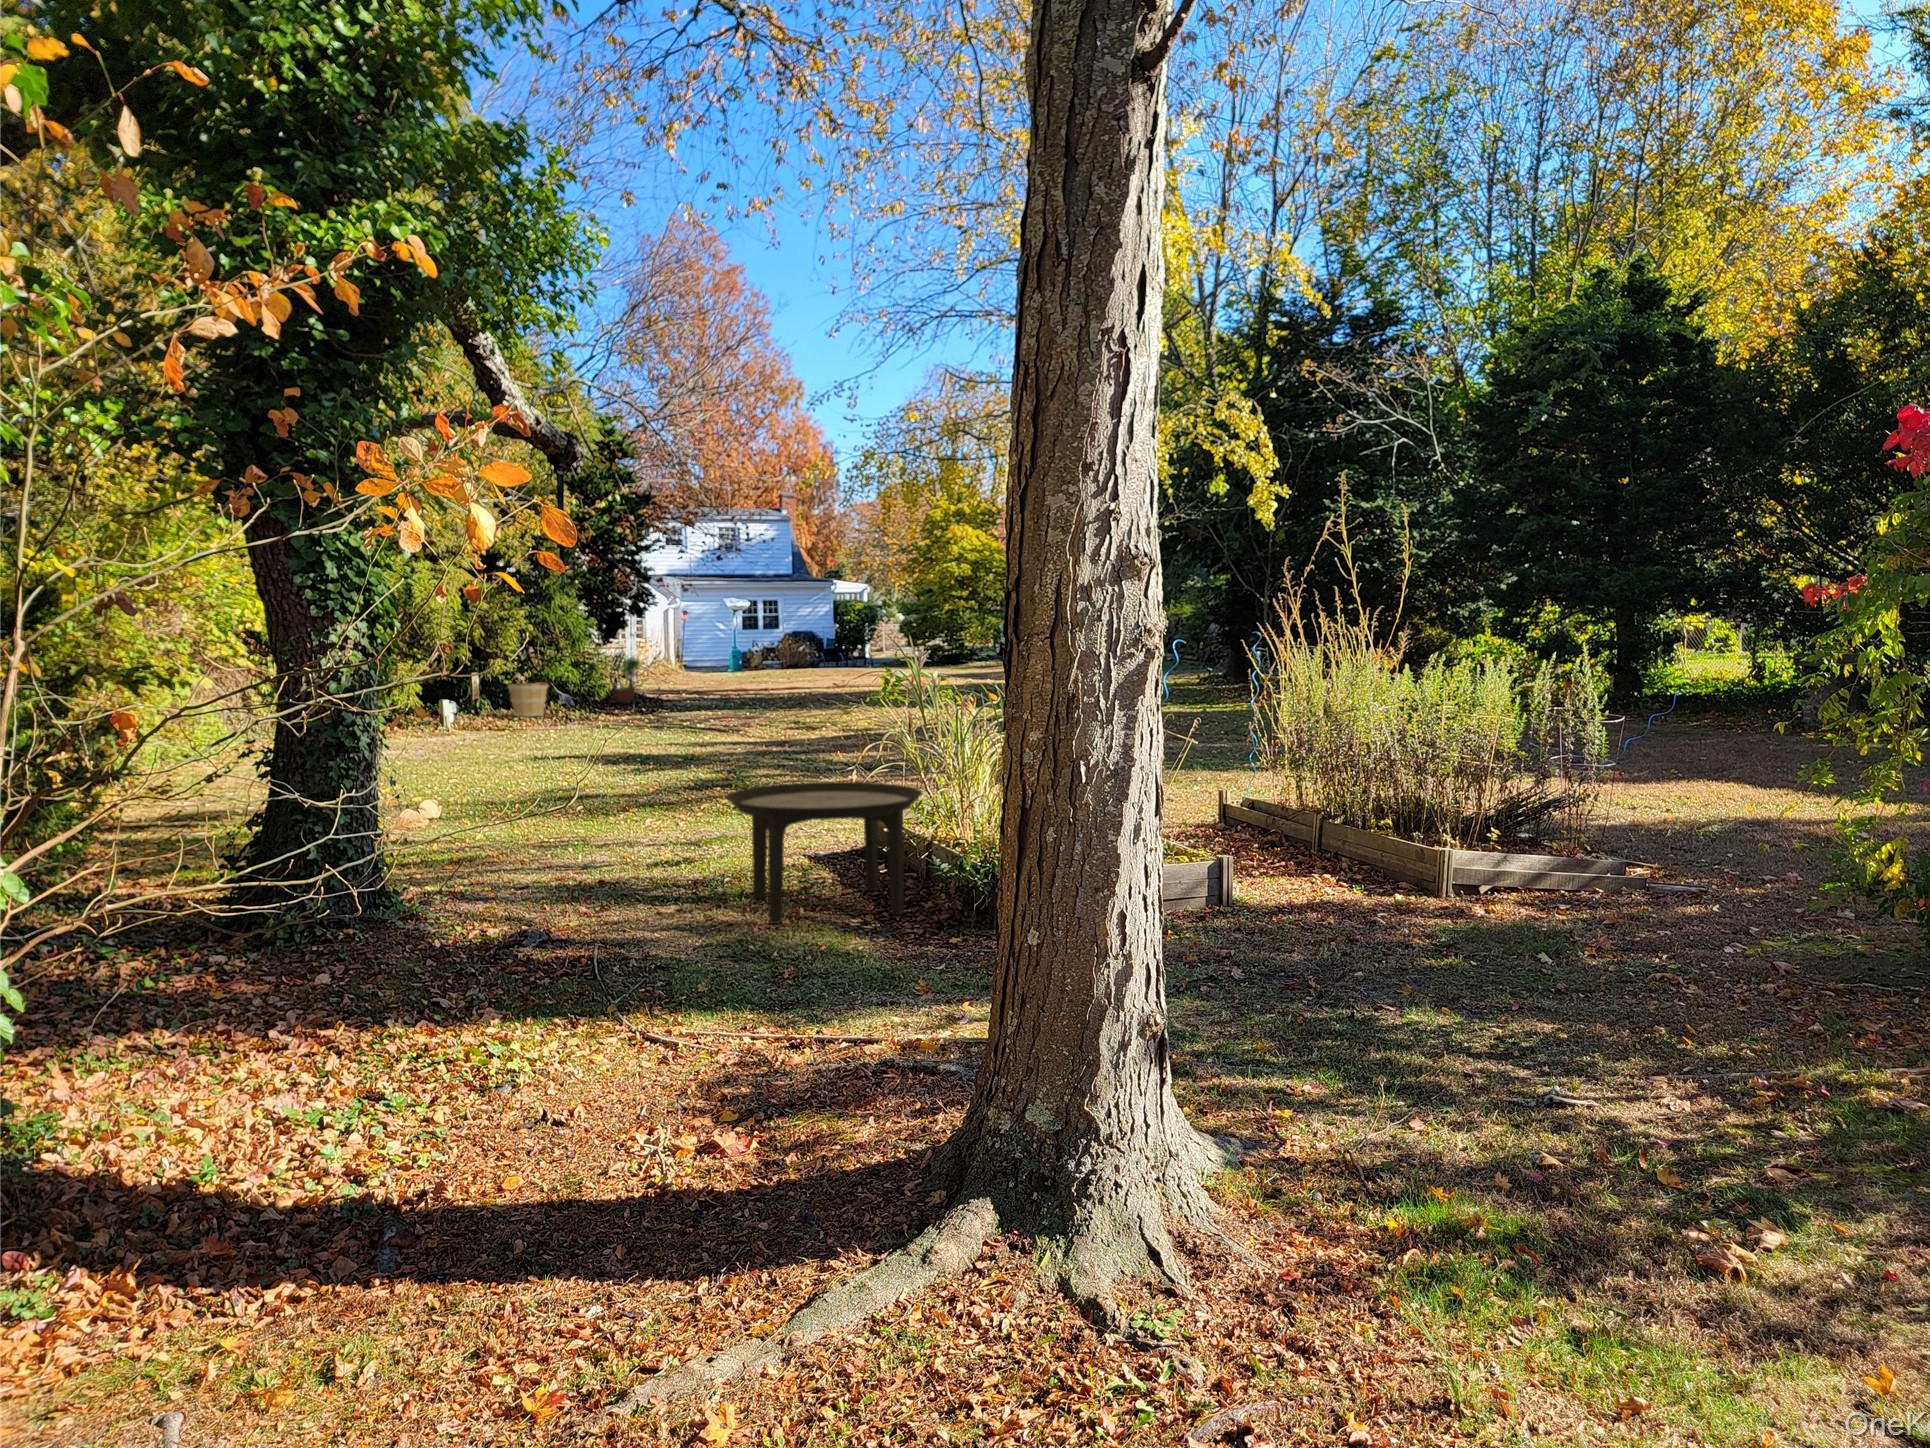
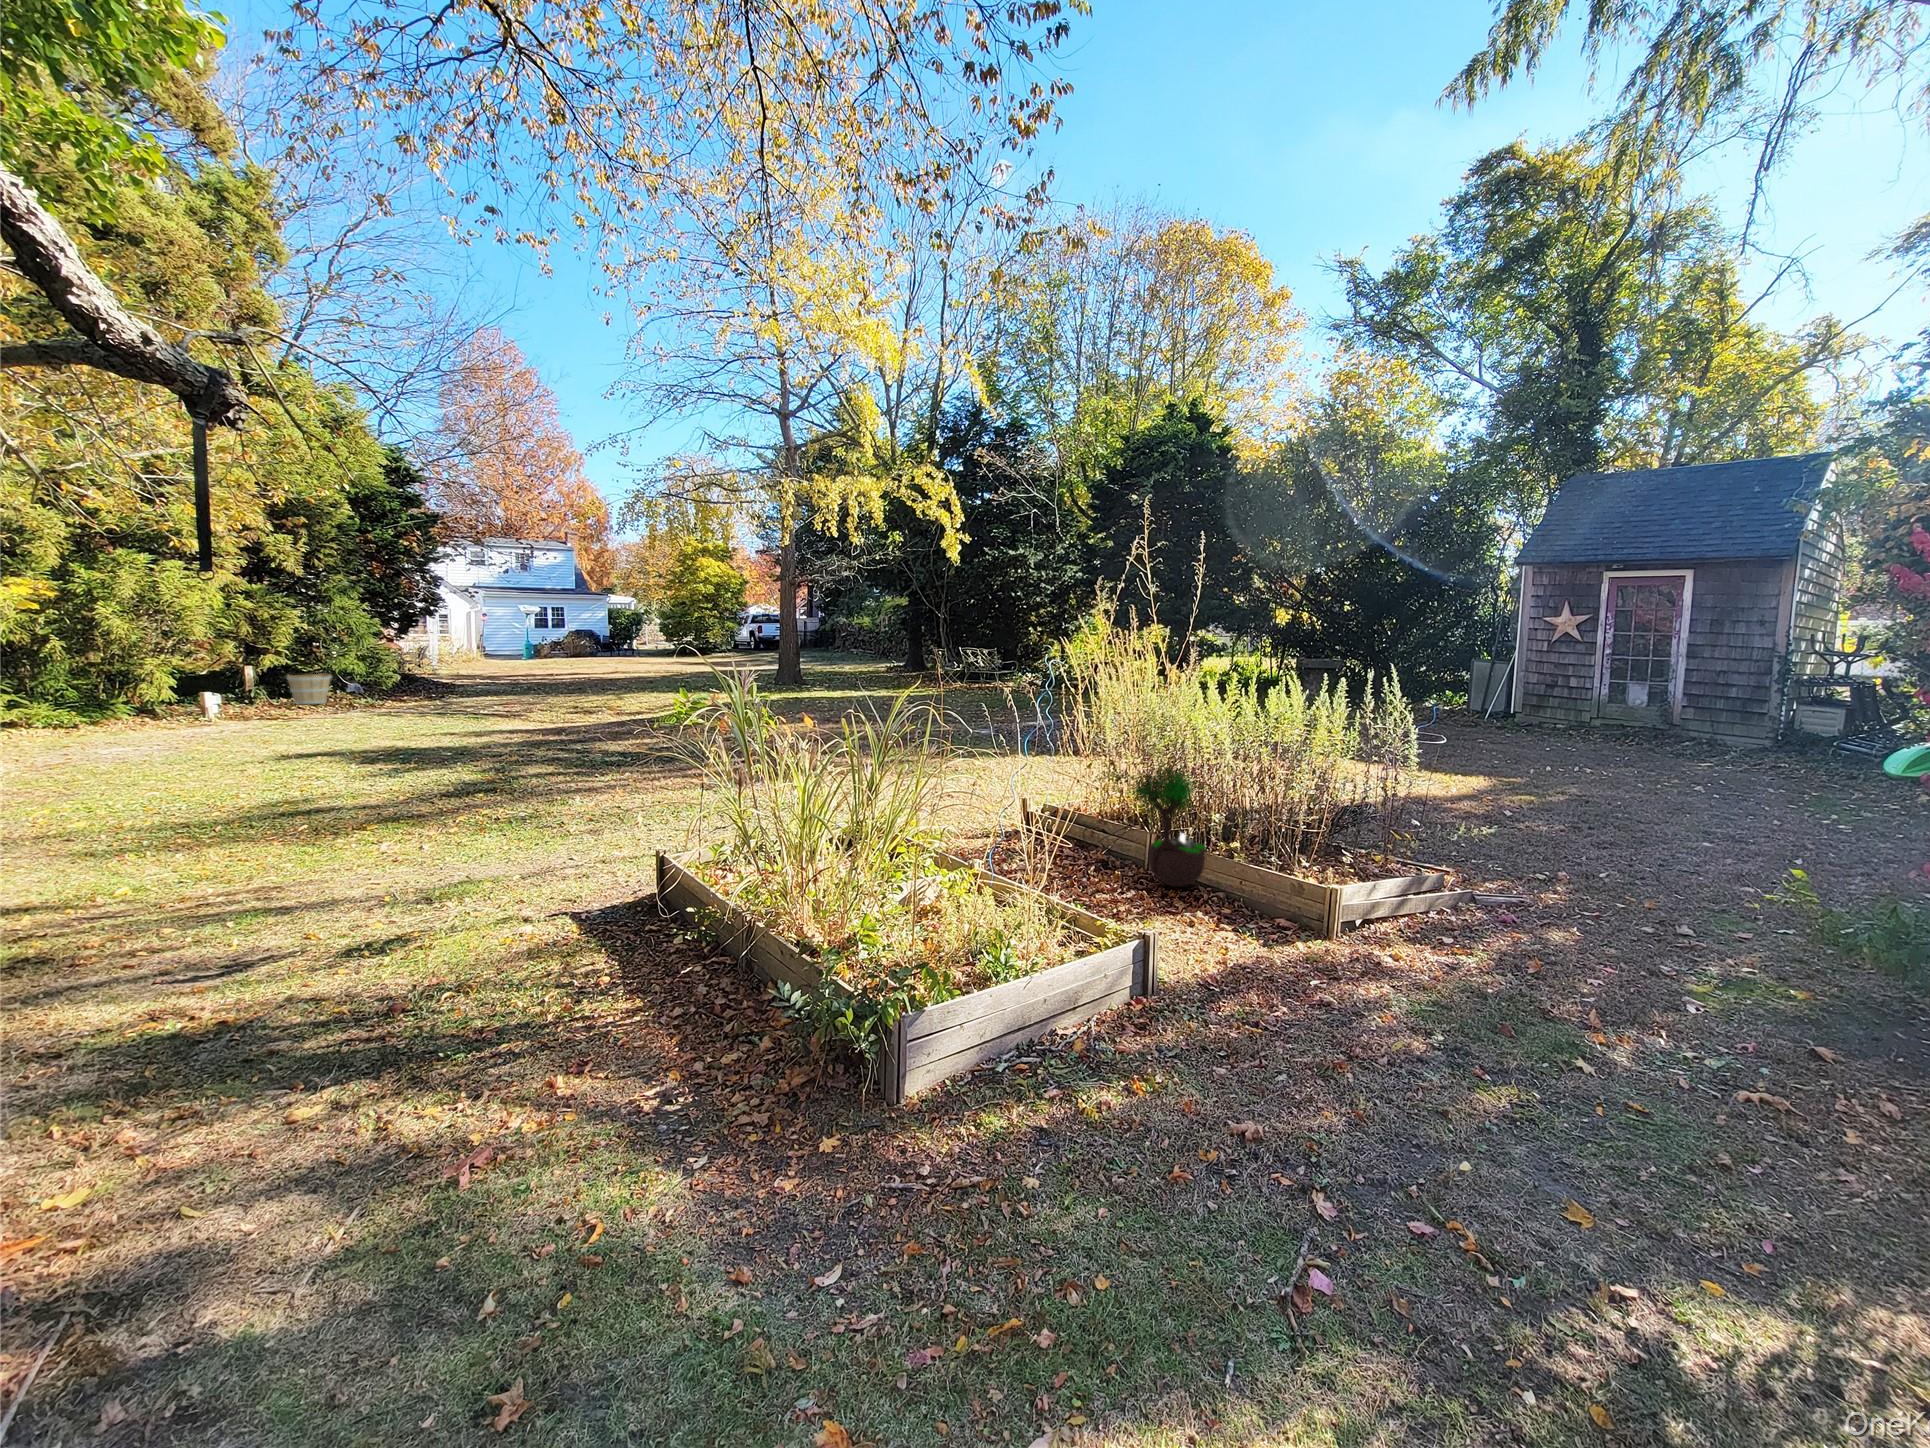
potted tree: present [612,657,640,704] -> present [1125,753,1206,887]
round table: present [726,782,922,924] -> none [440,835,735,1076]

